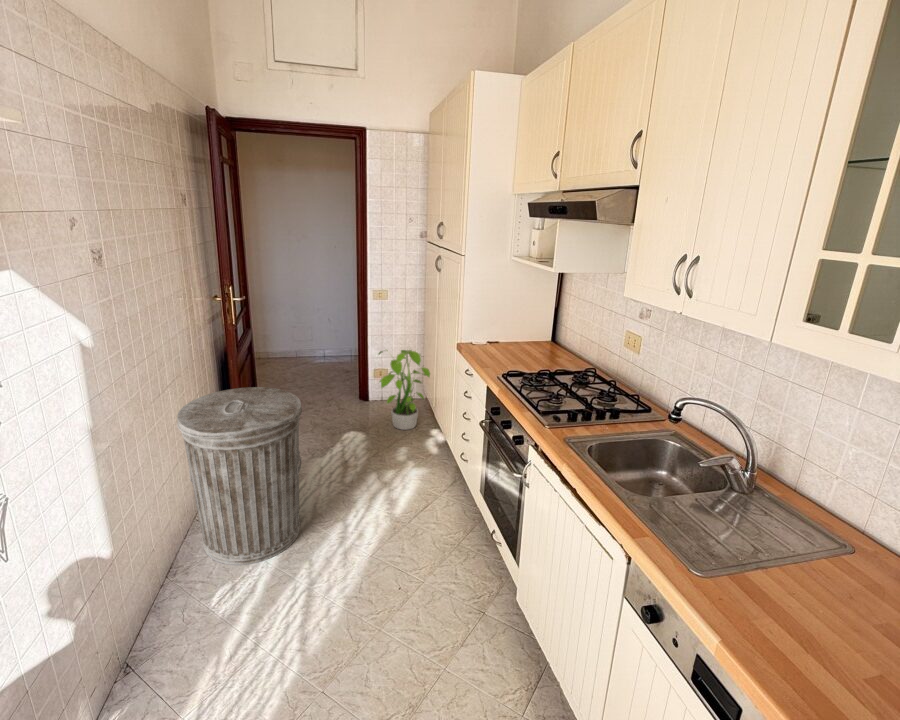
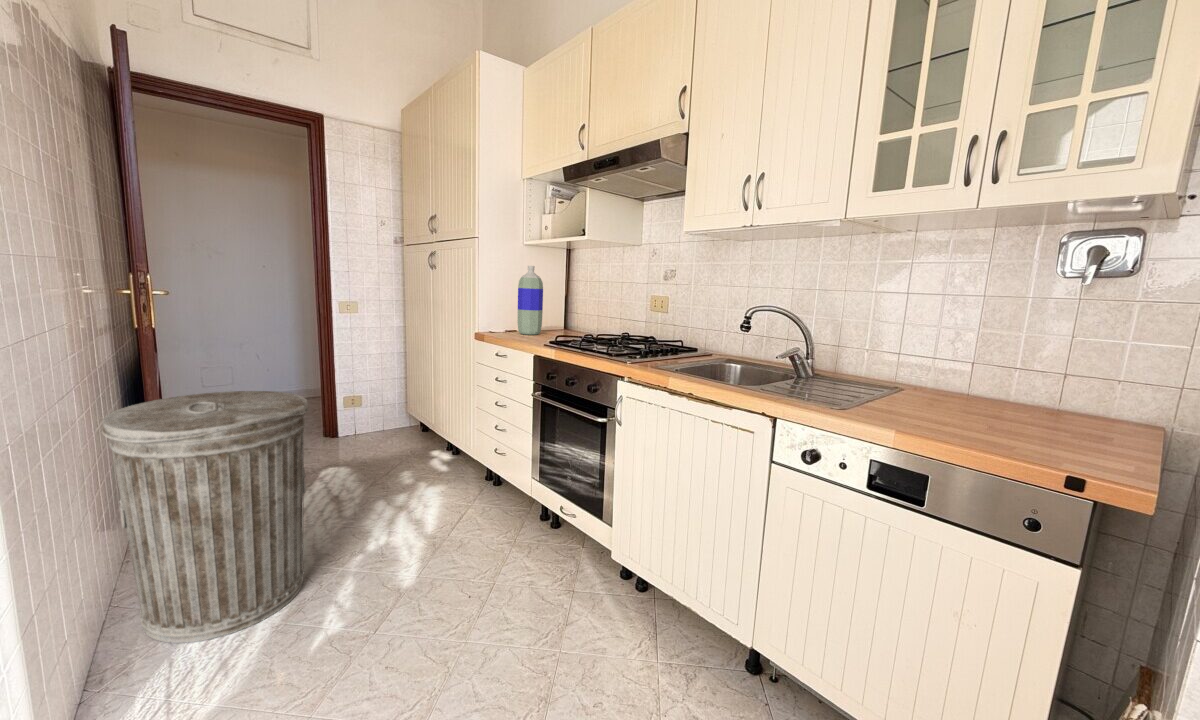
bottle: none [492,285,518,354] -> present [517,266,543,335]
potted plant: present [379,350,430,430] -> none [357,361,426,458]

